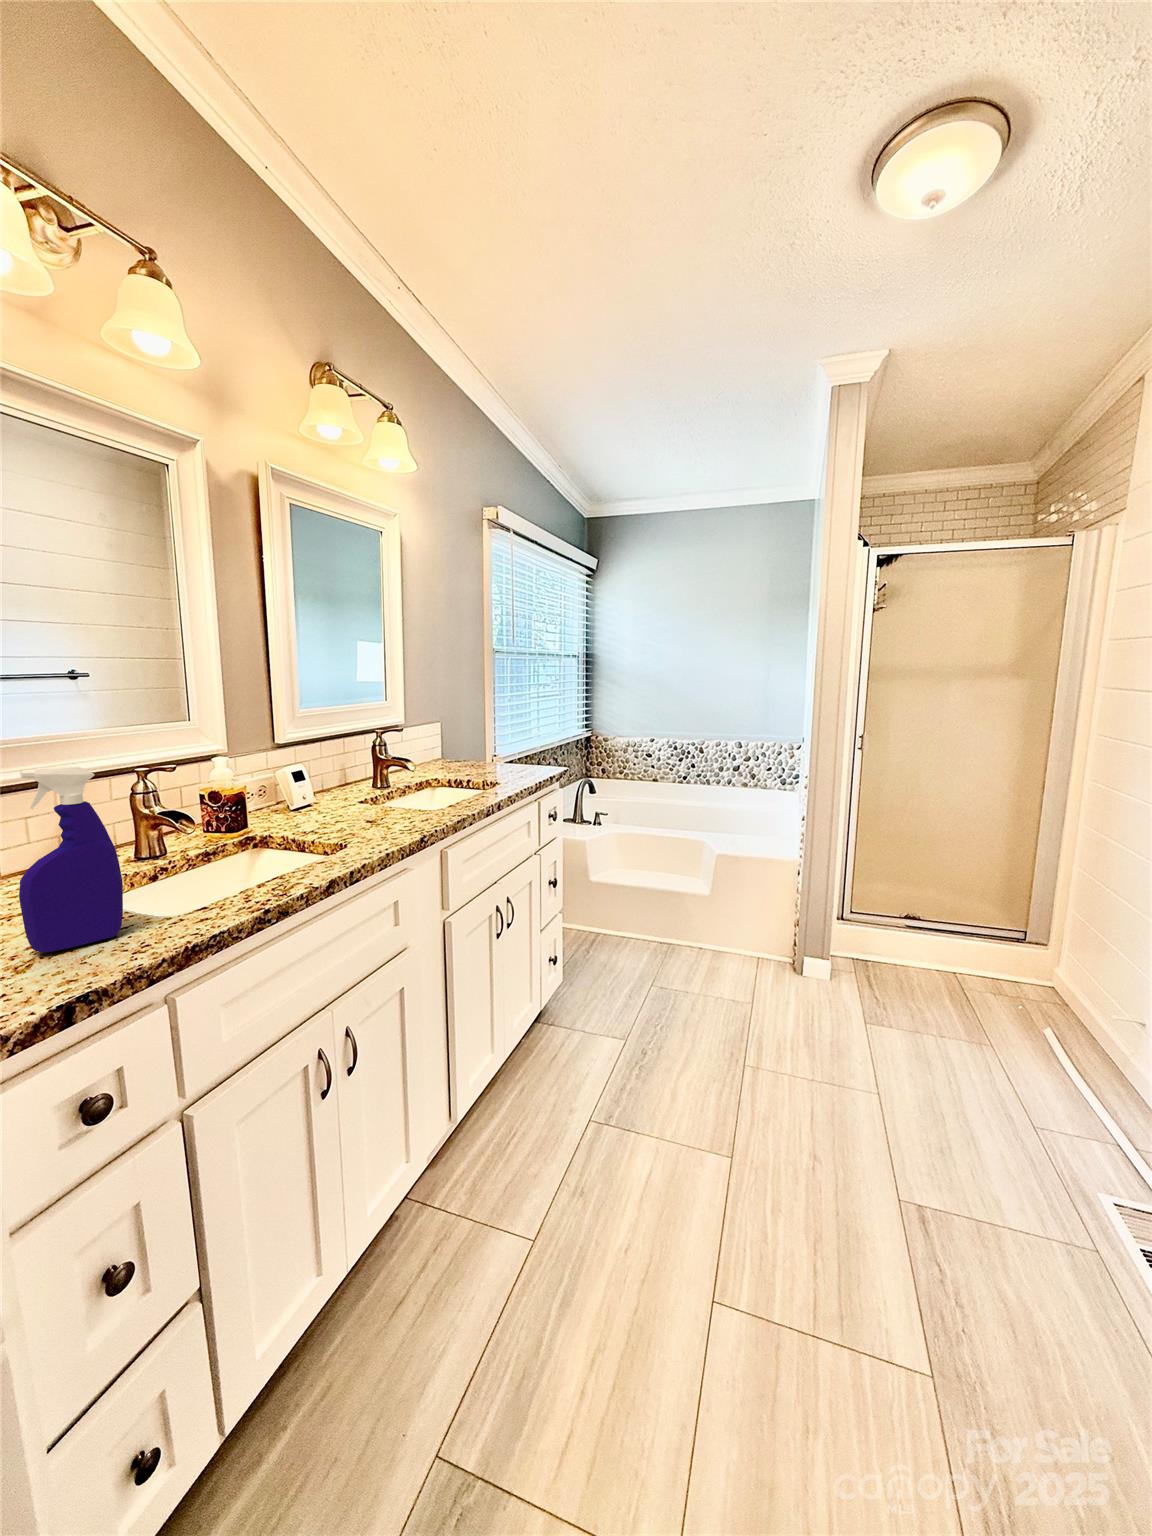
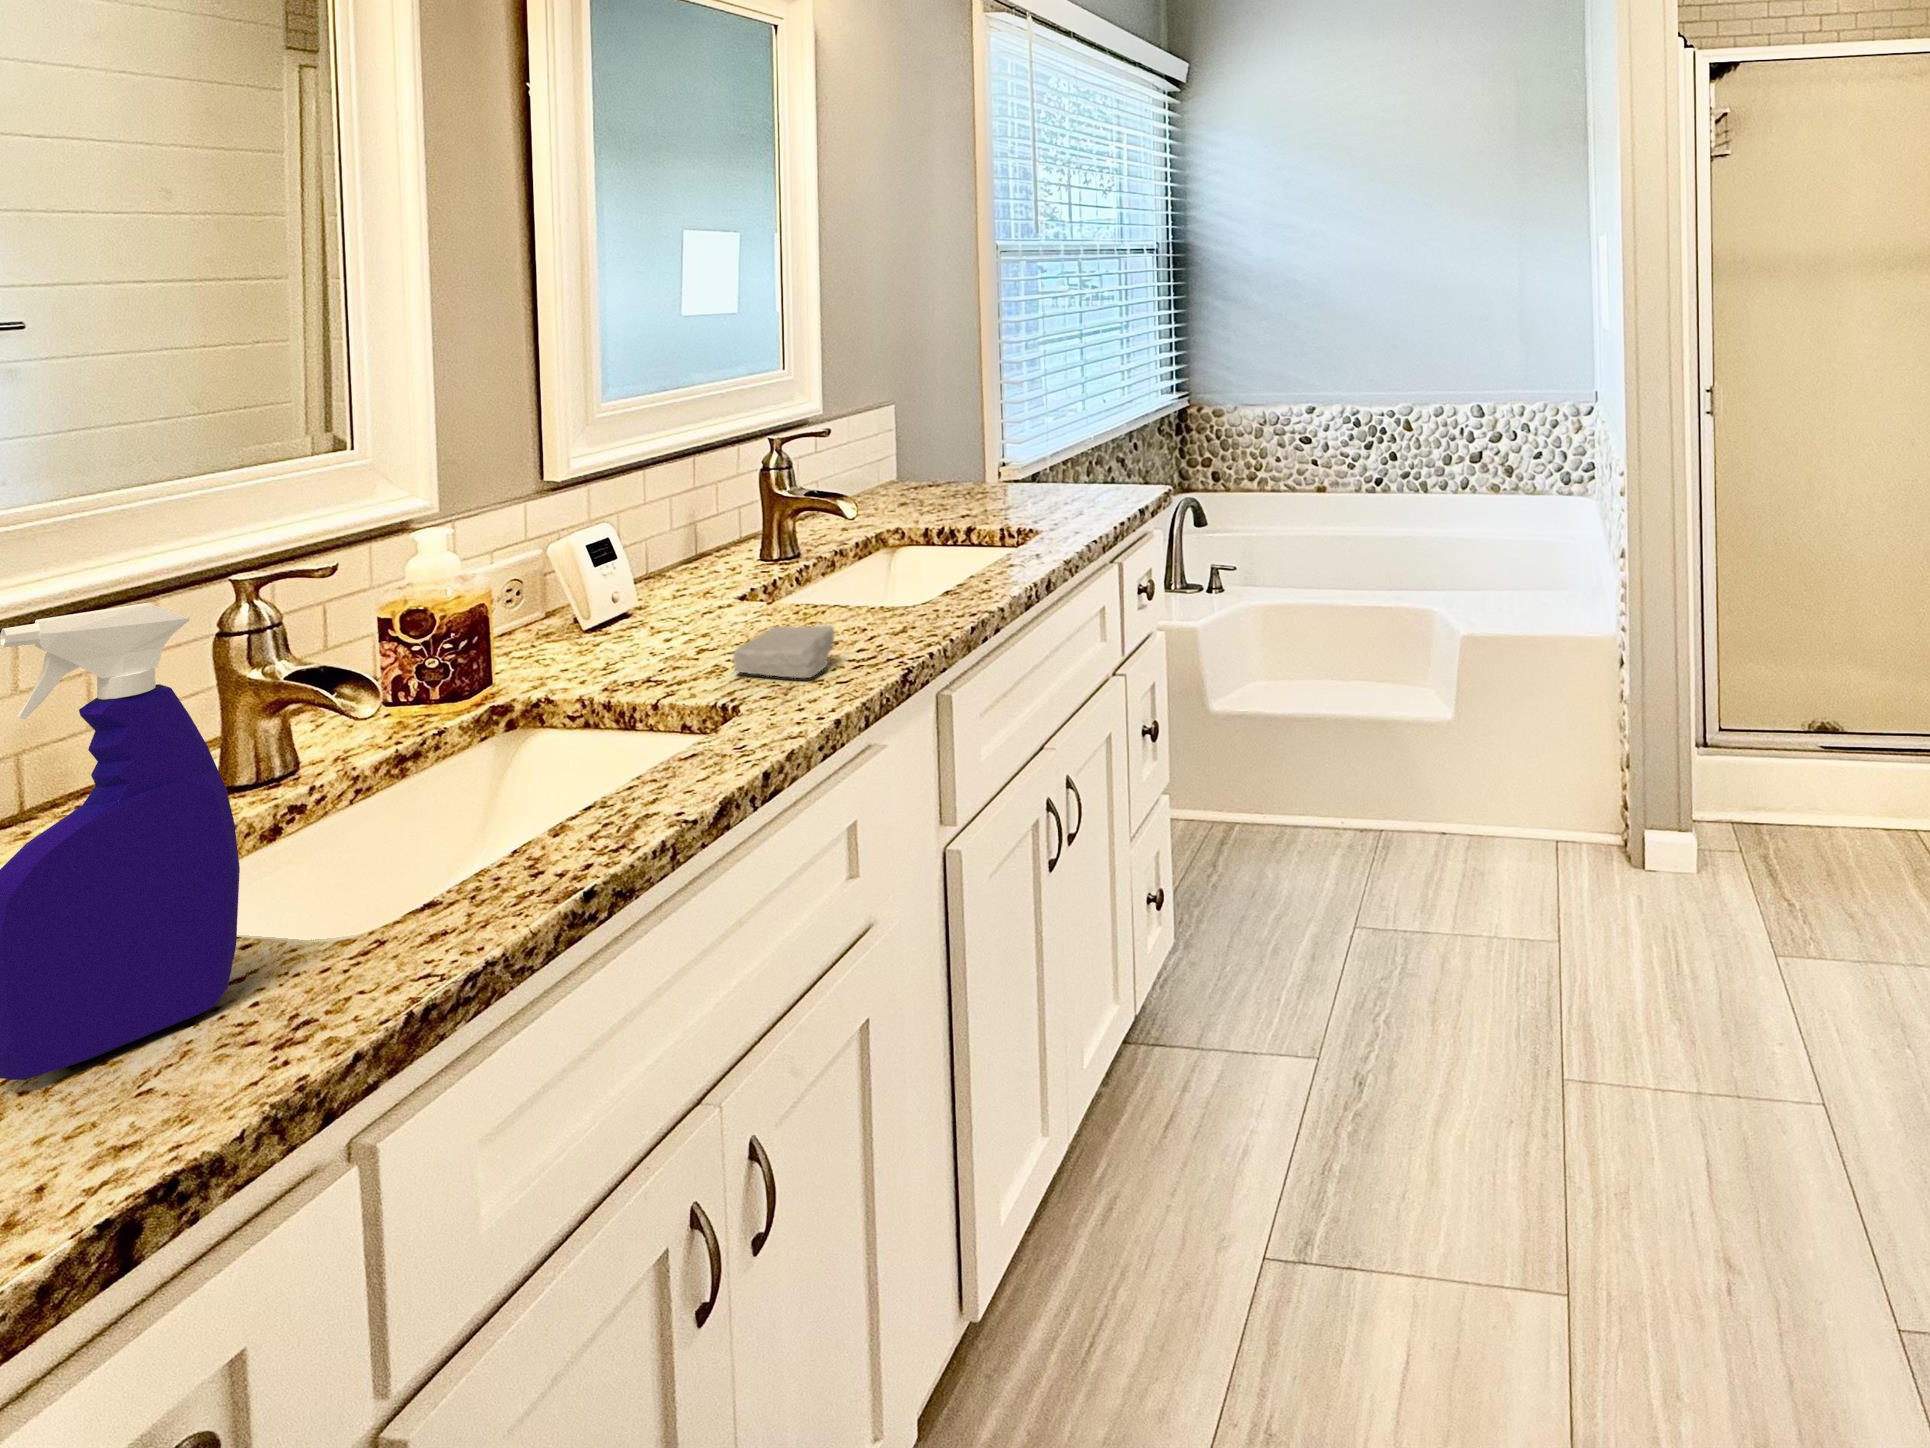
soap bar: none [347,813,391,836] -> present [733,625,835,678]

